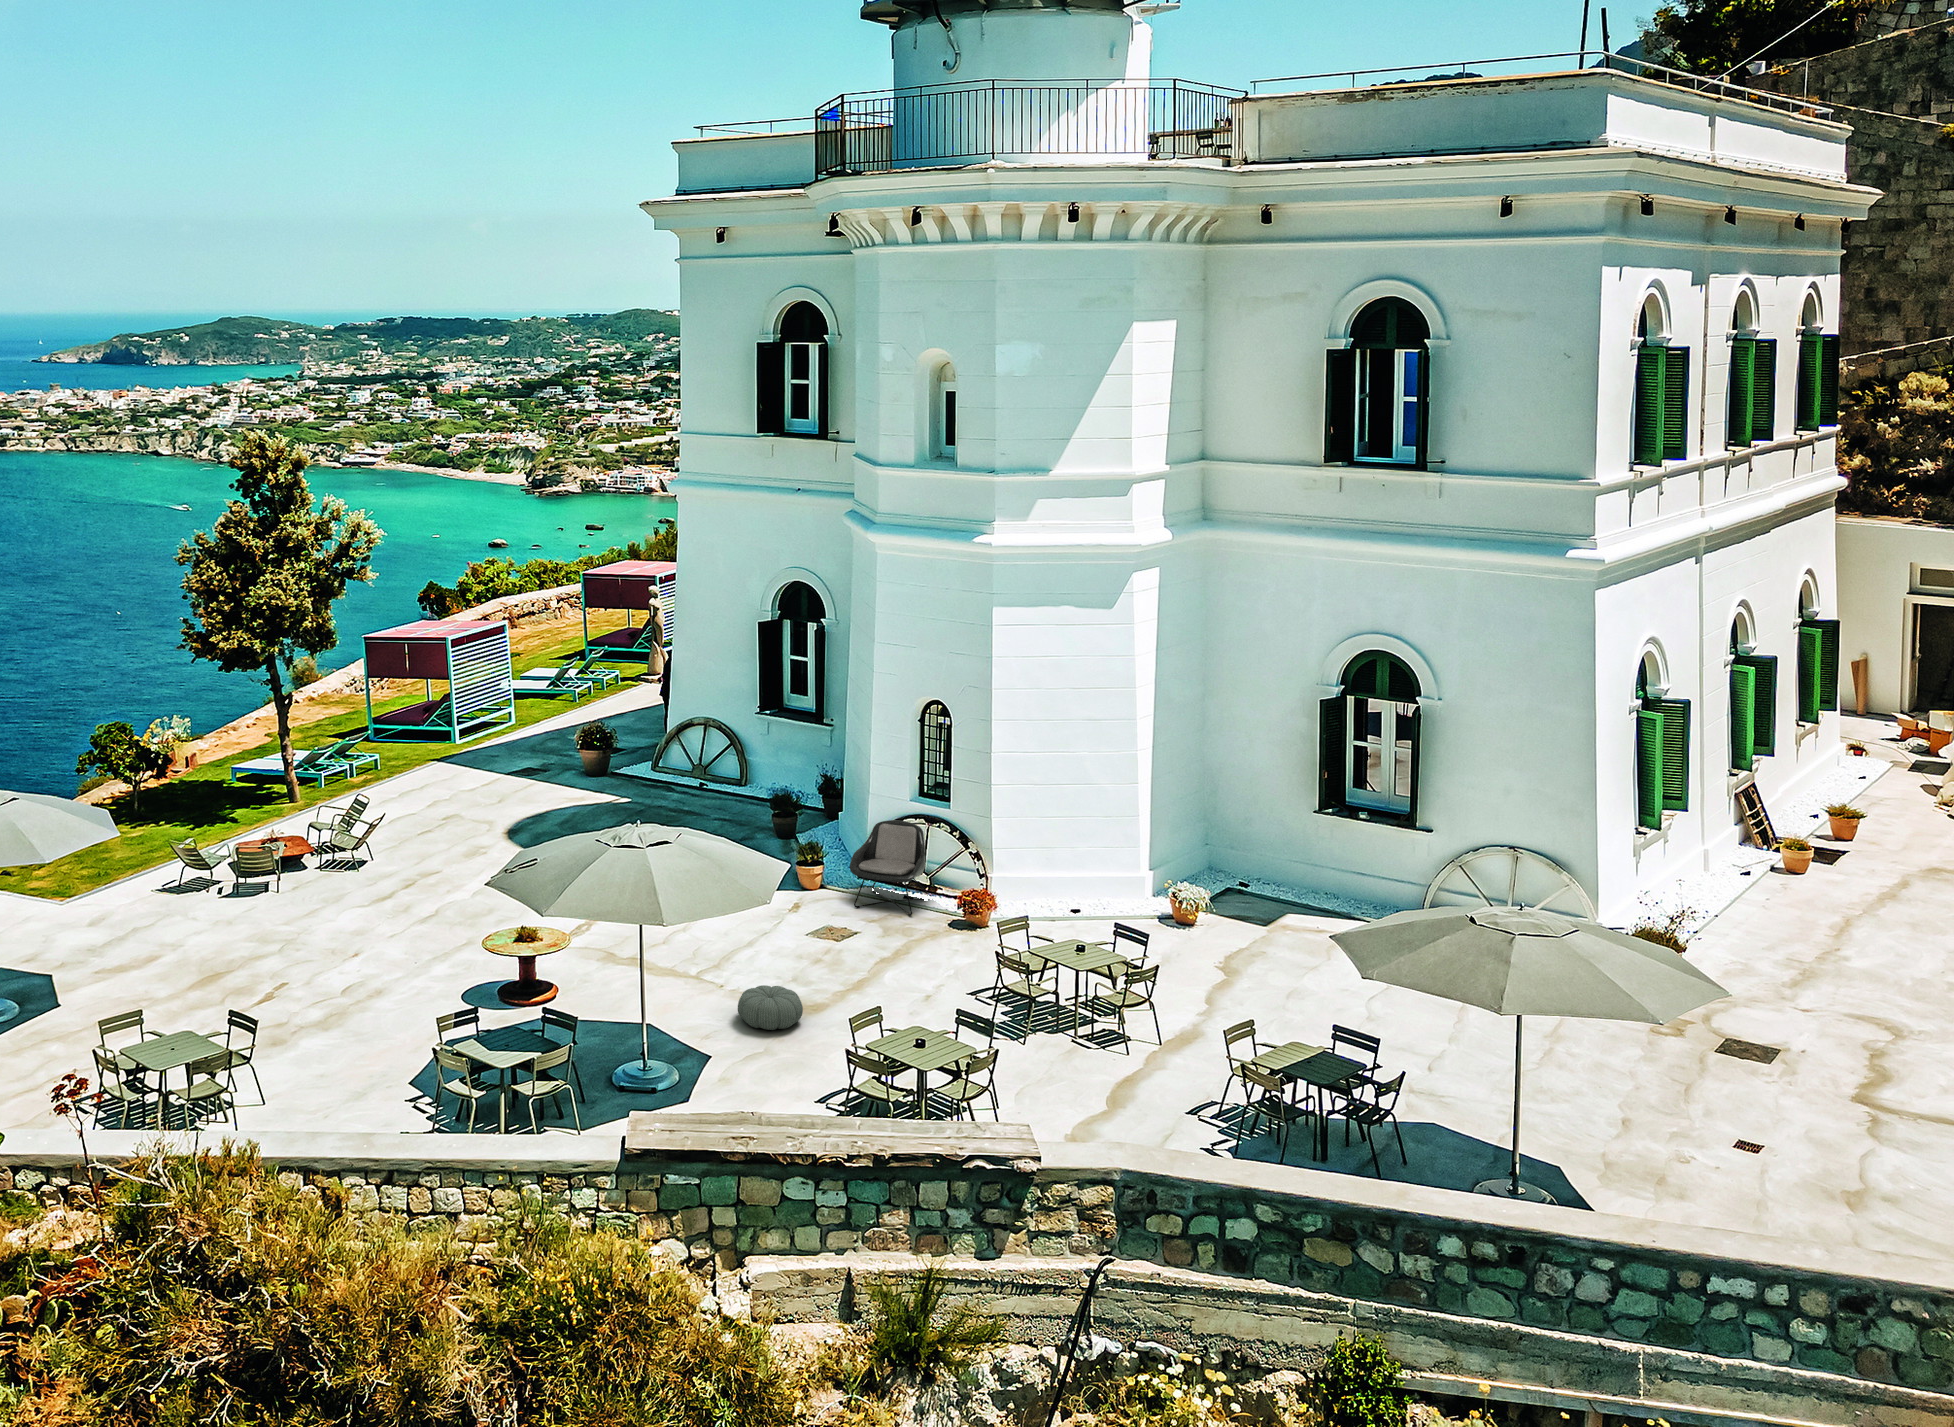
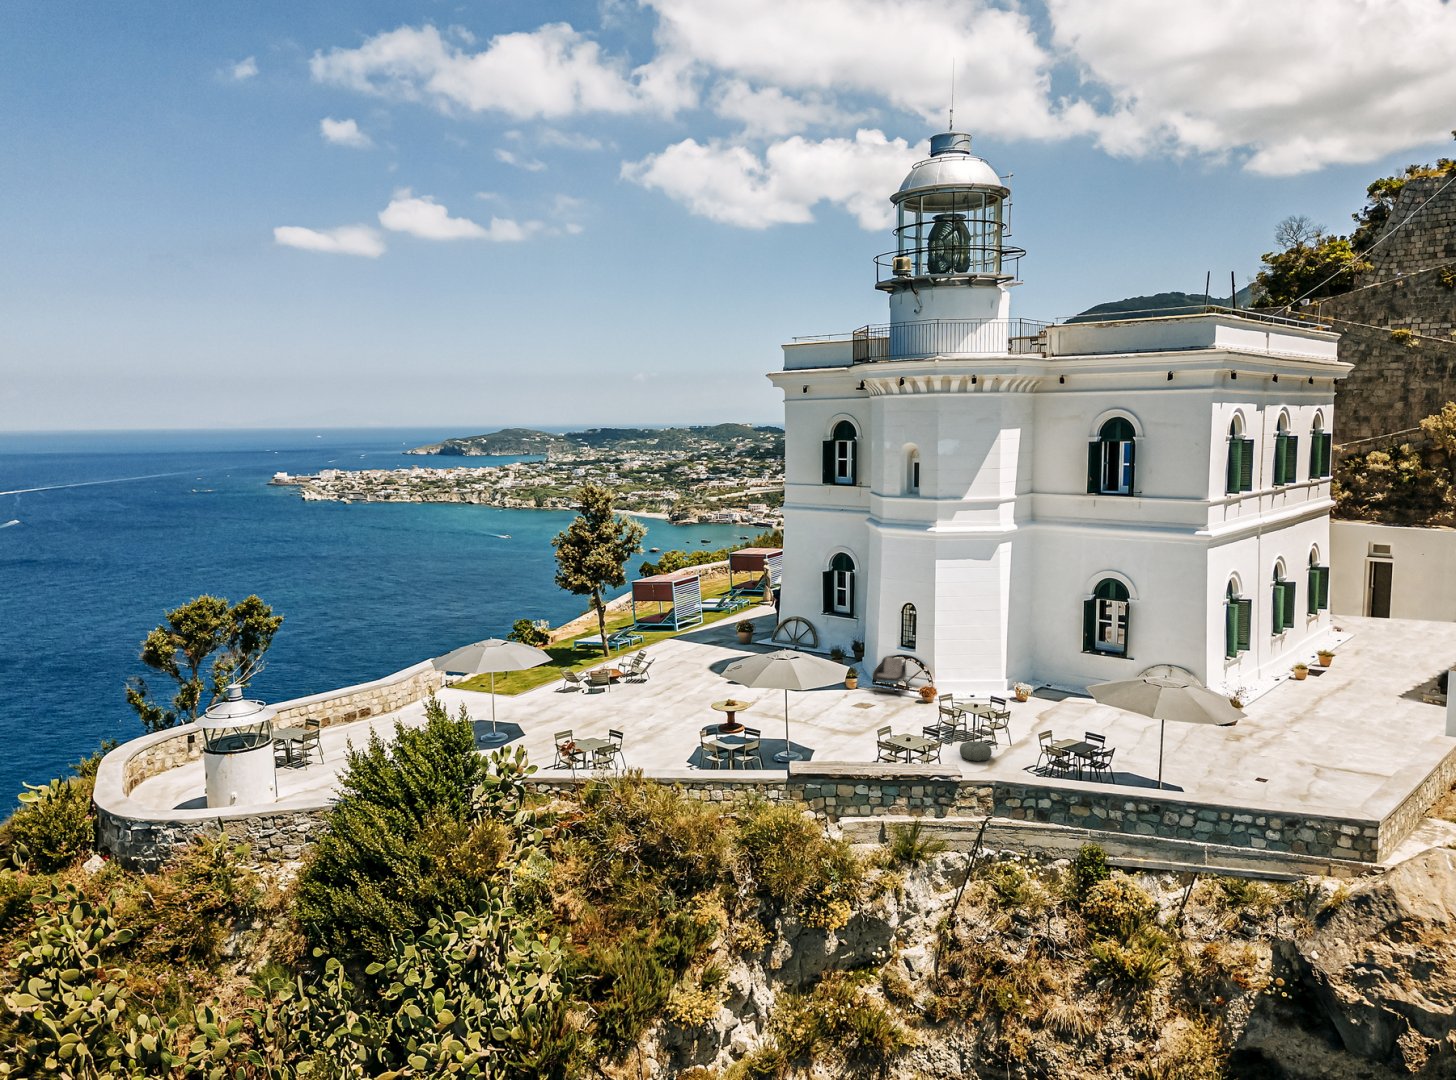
pouf: present [738,985,803,1030] -> present [960,741,992,761]

